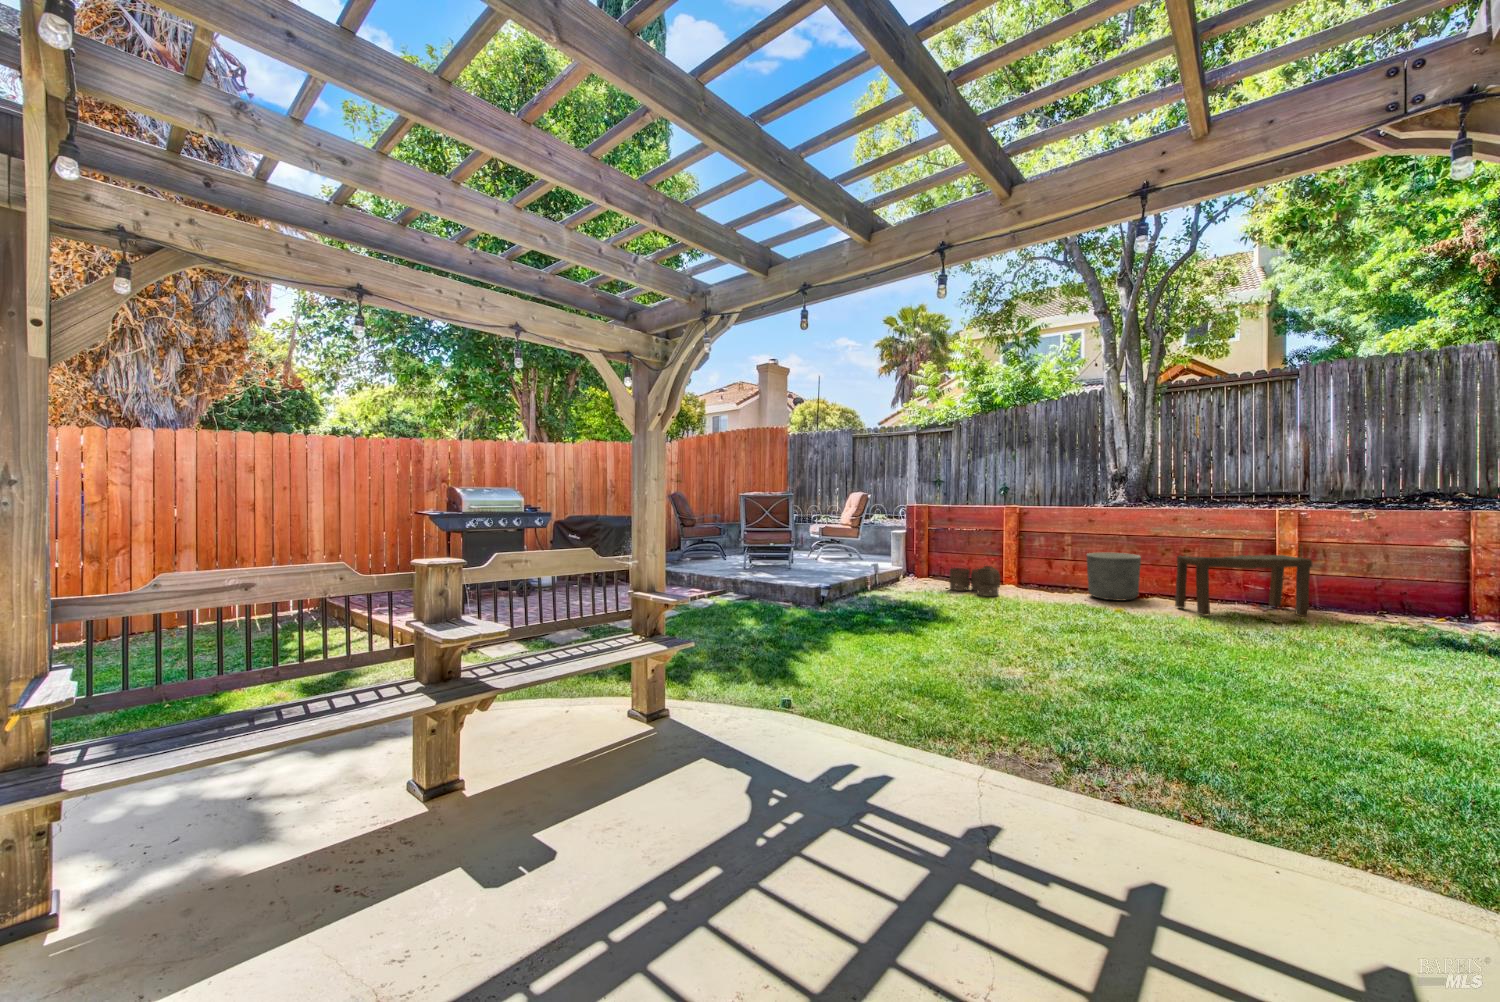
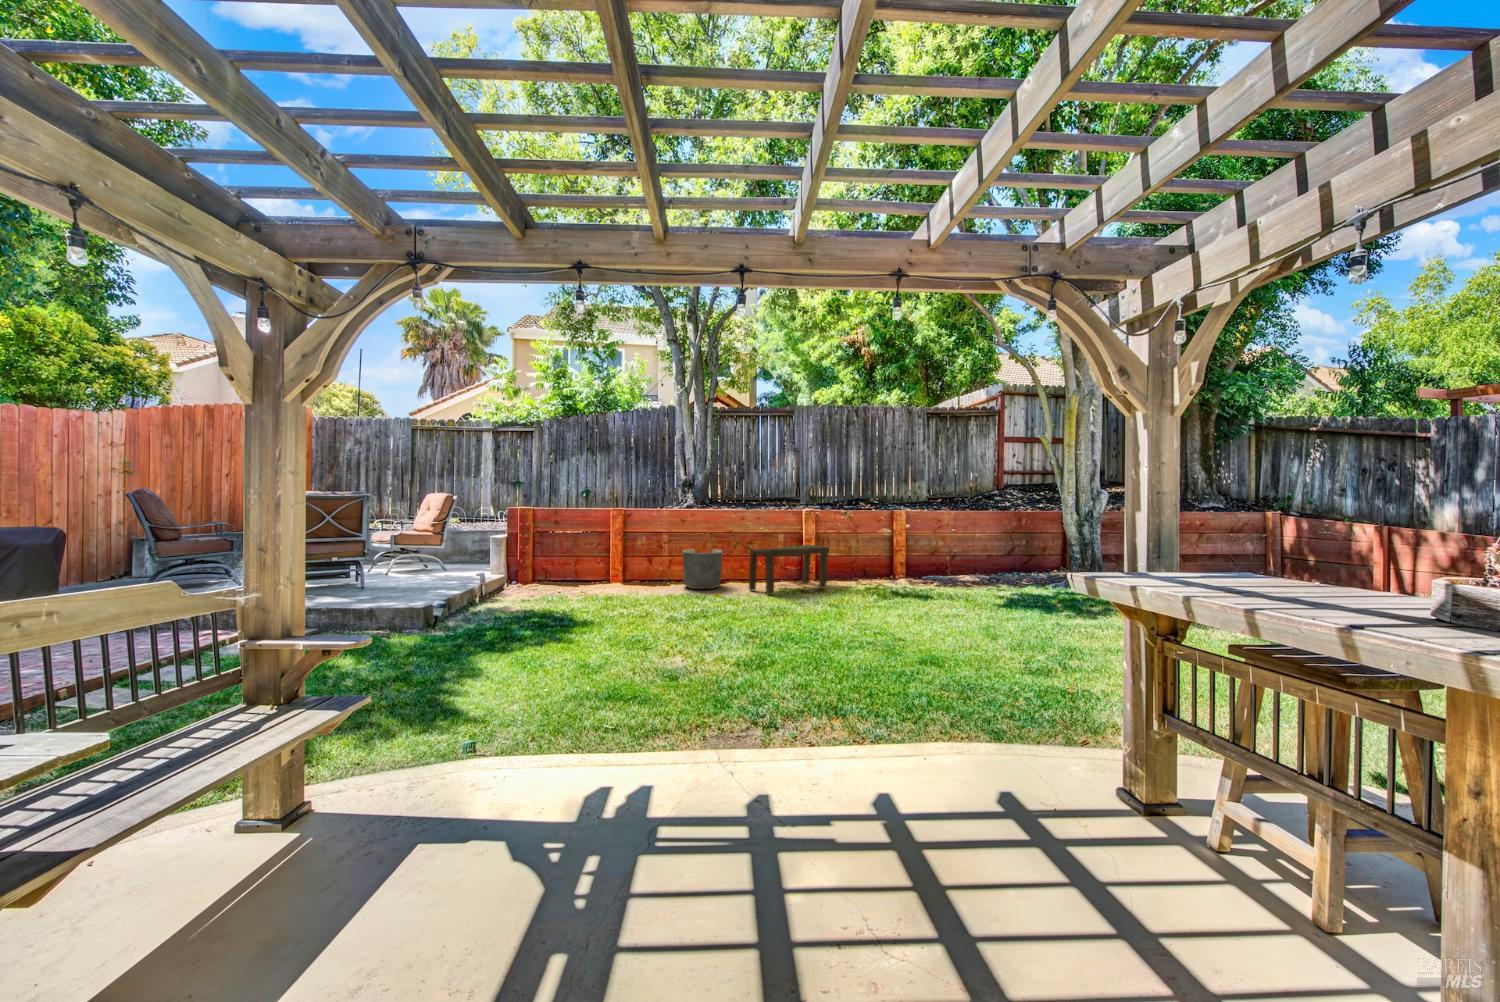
woven basket: present [950,566,1000,596] -> none [562,565,612,596]

